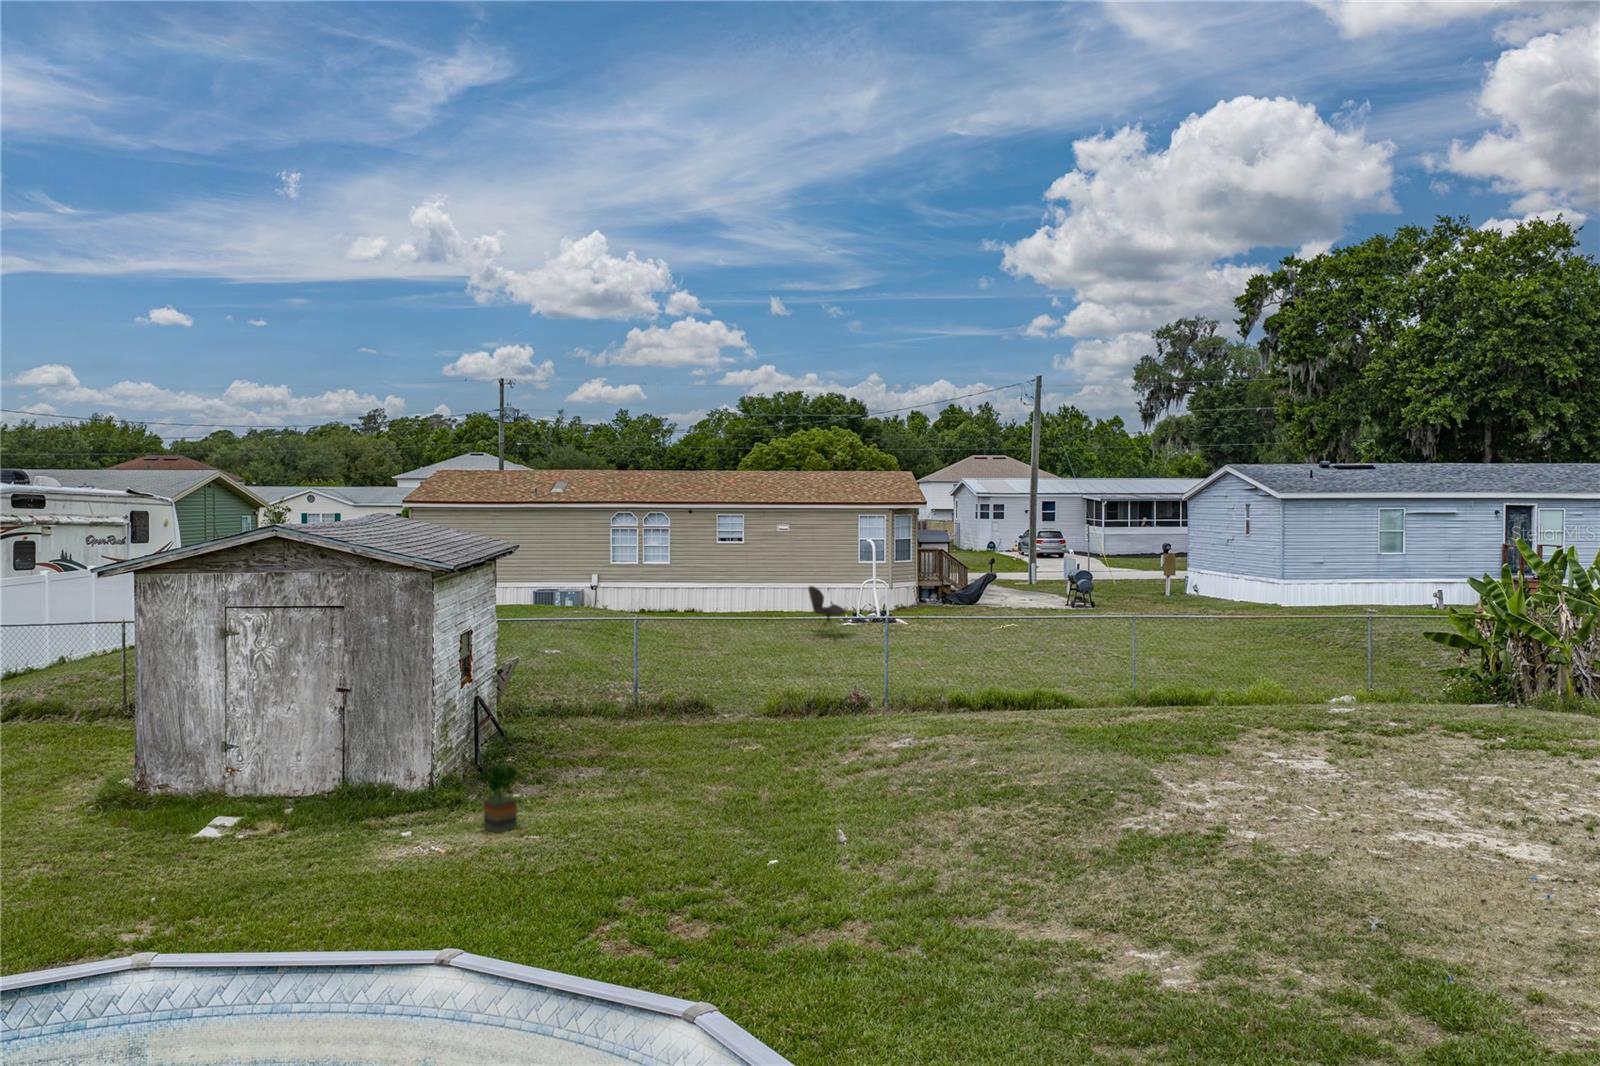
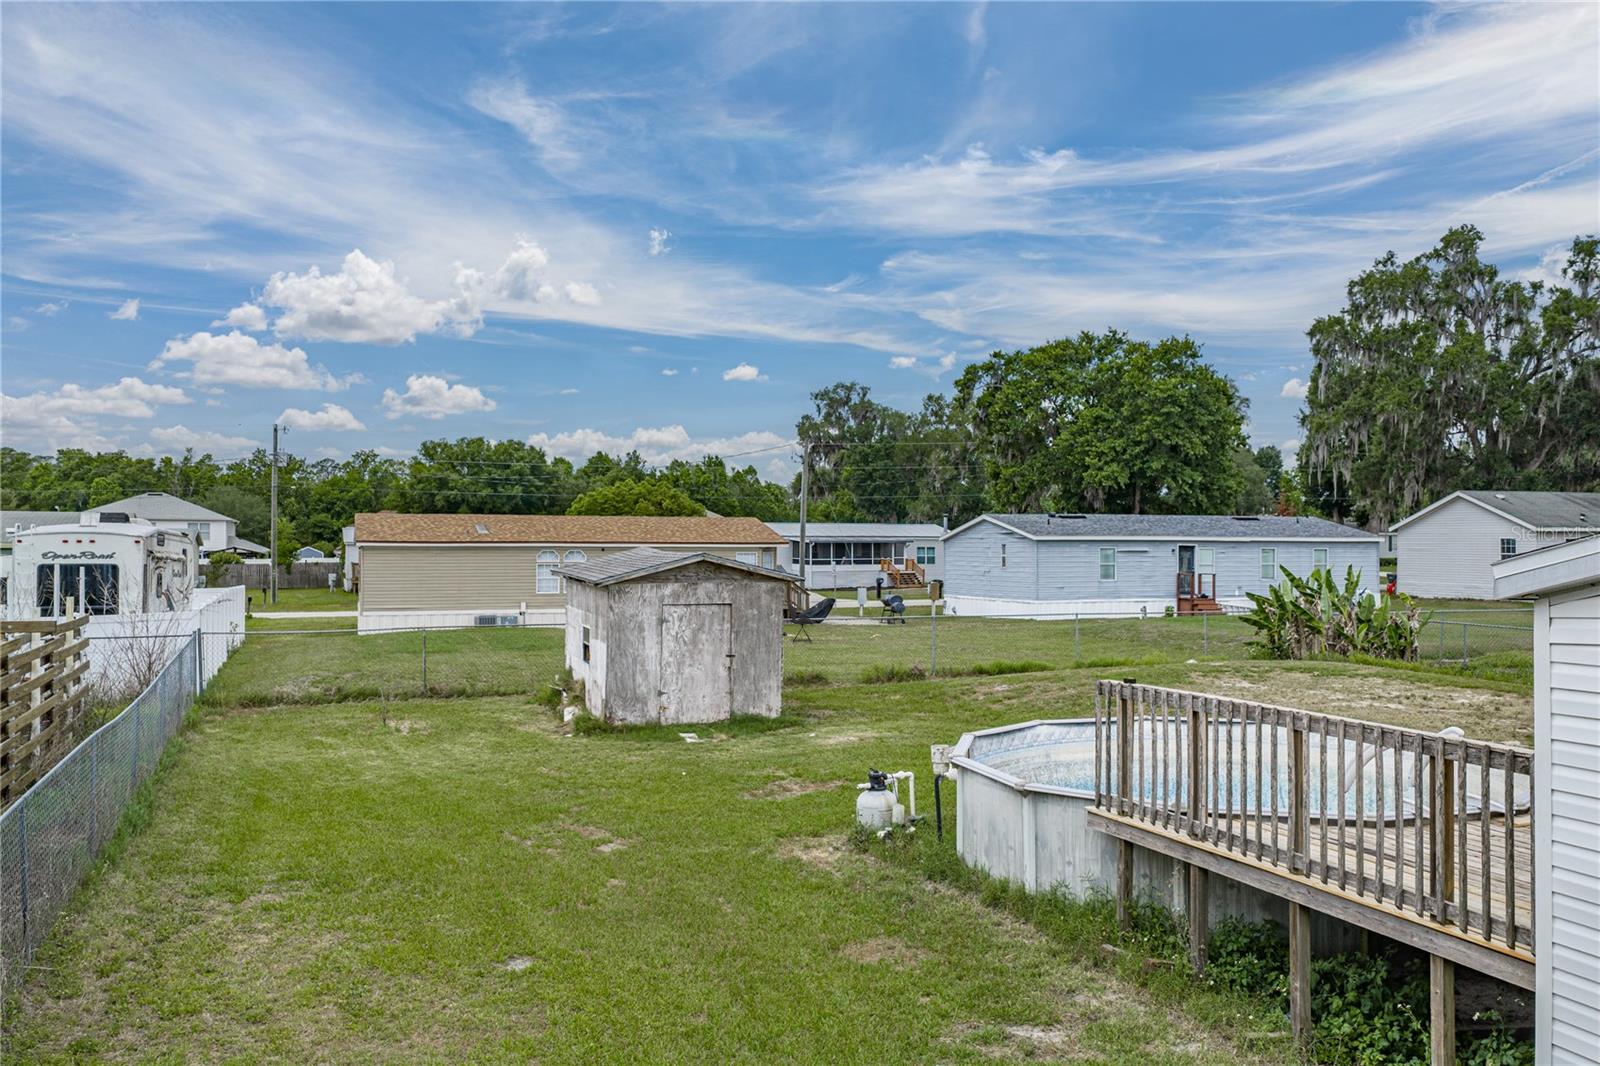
potted tree: present [480,765,523,833] -> none [871,687,895,725]

